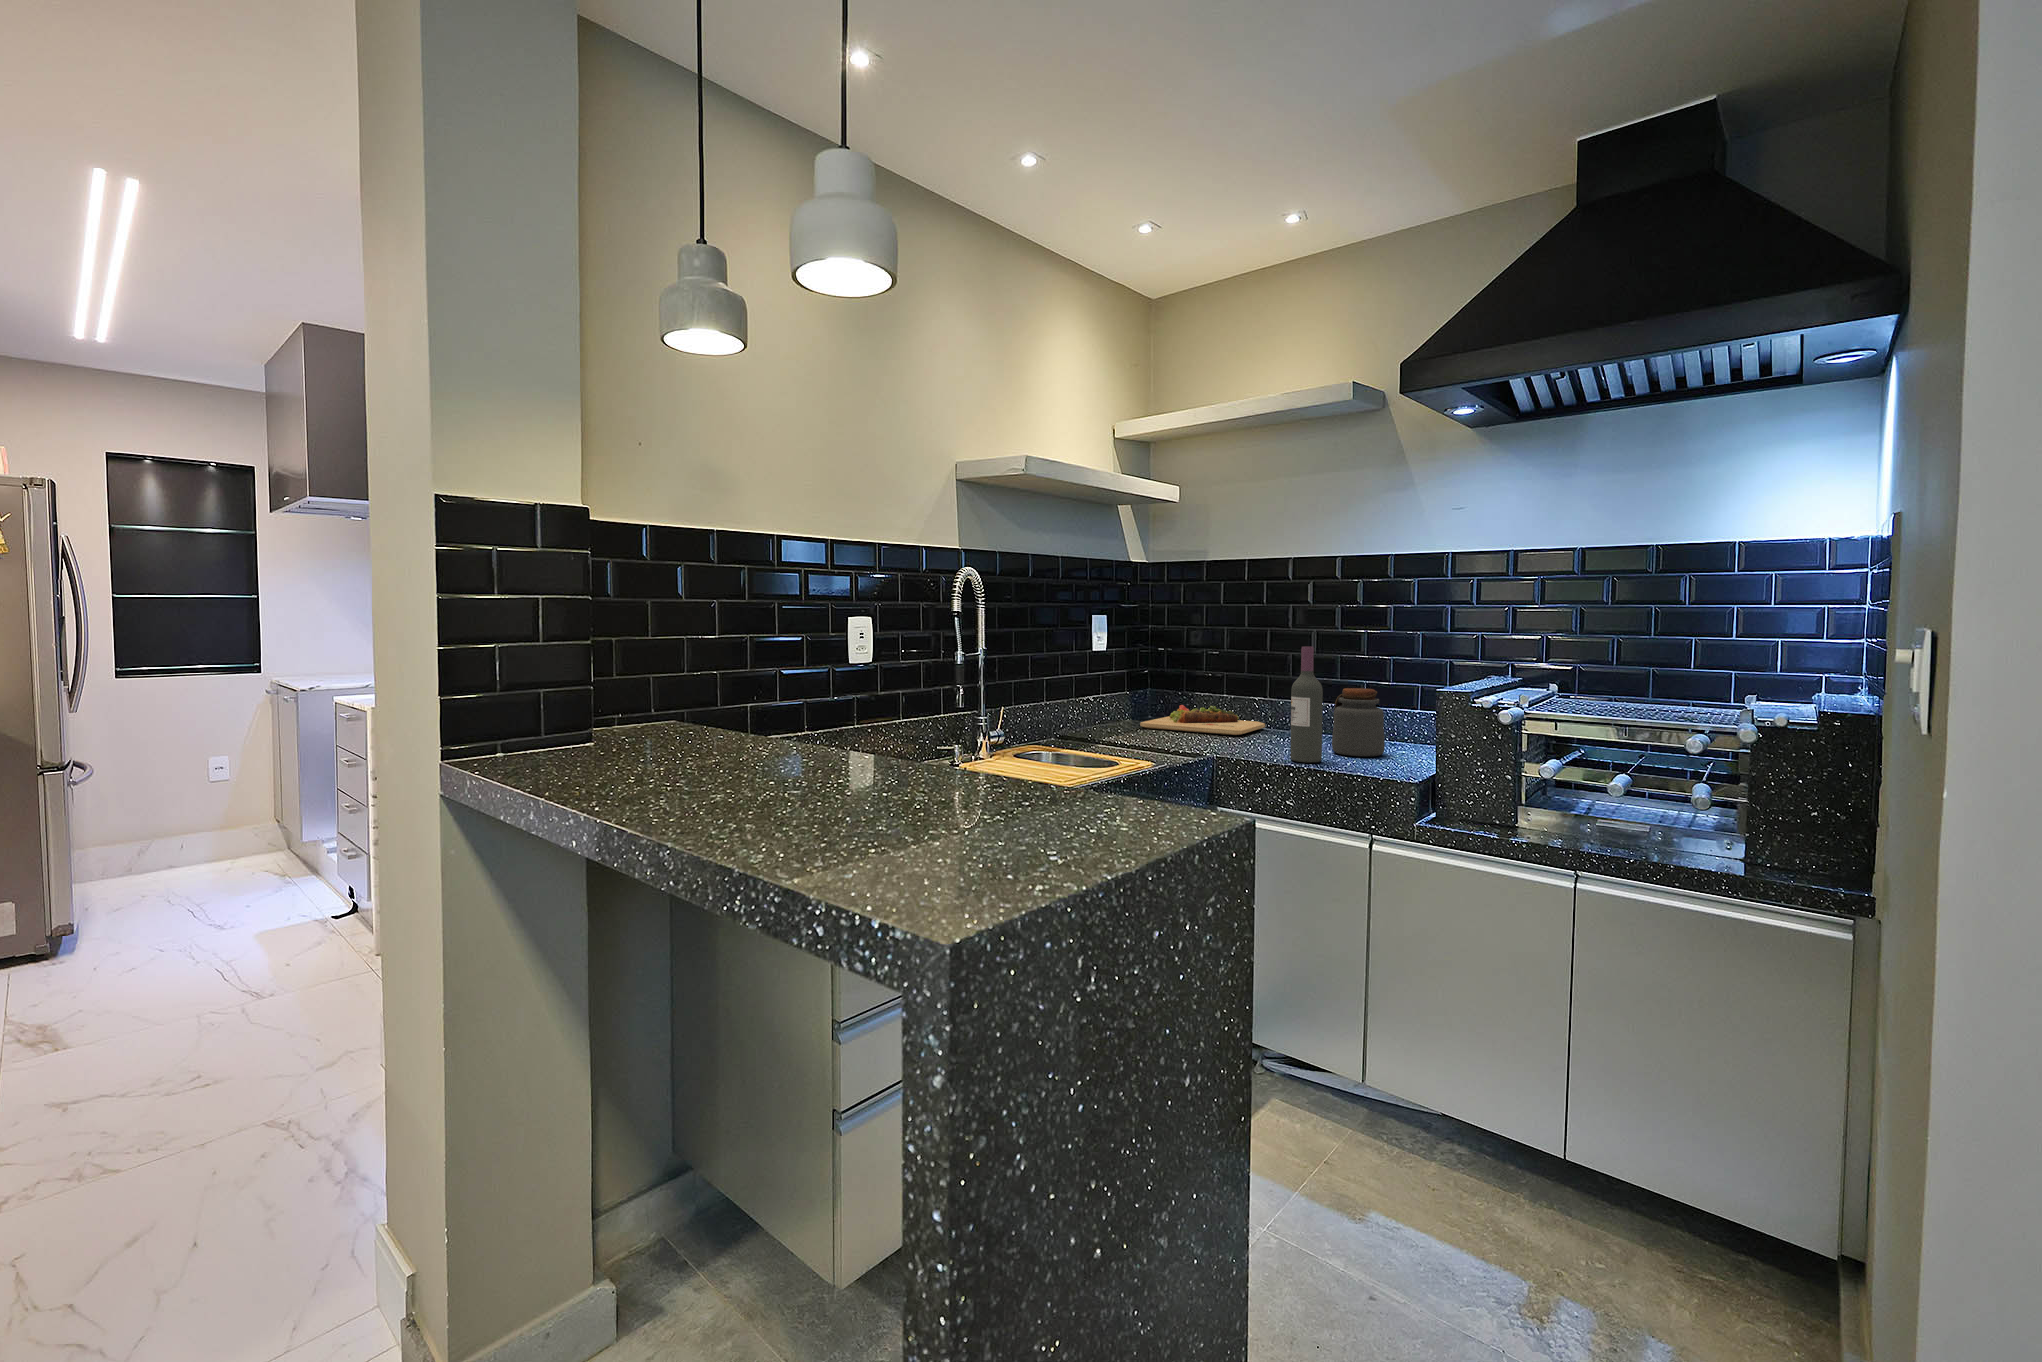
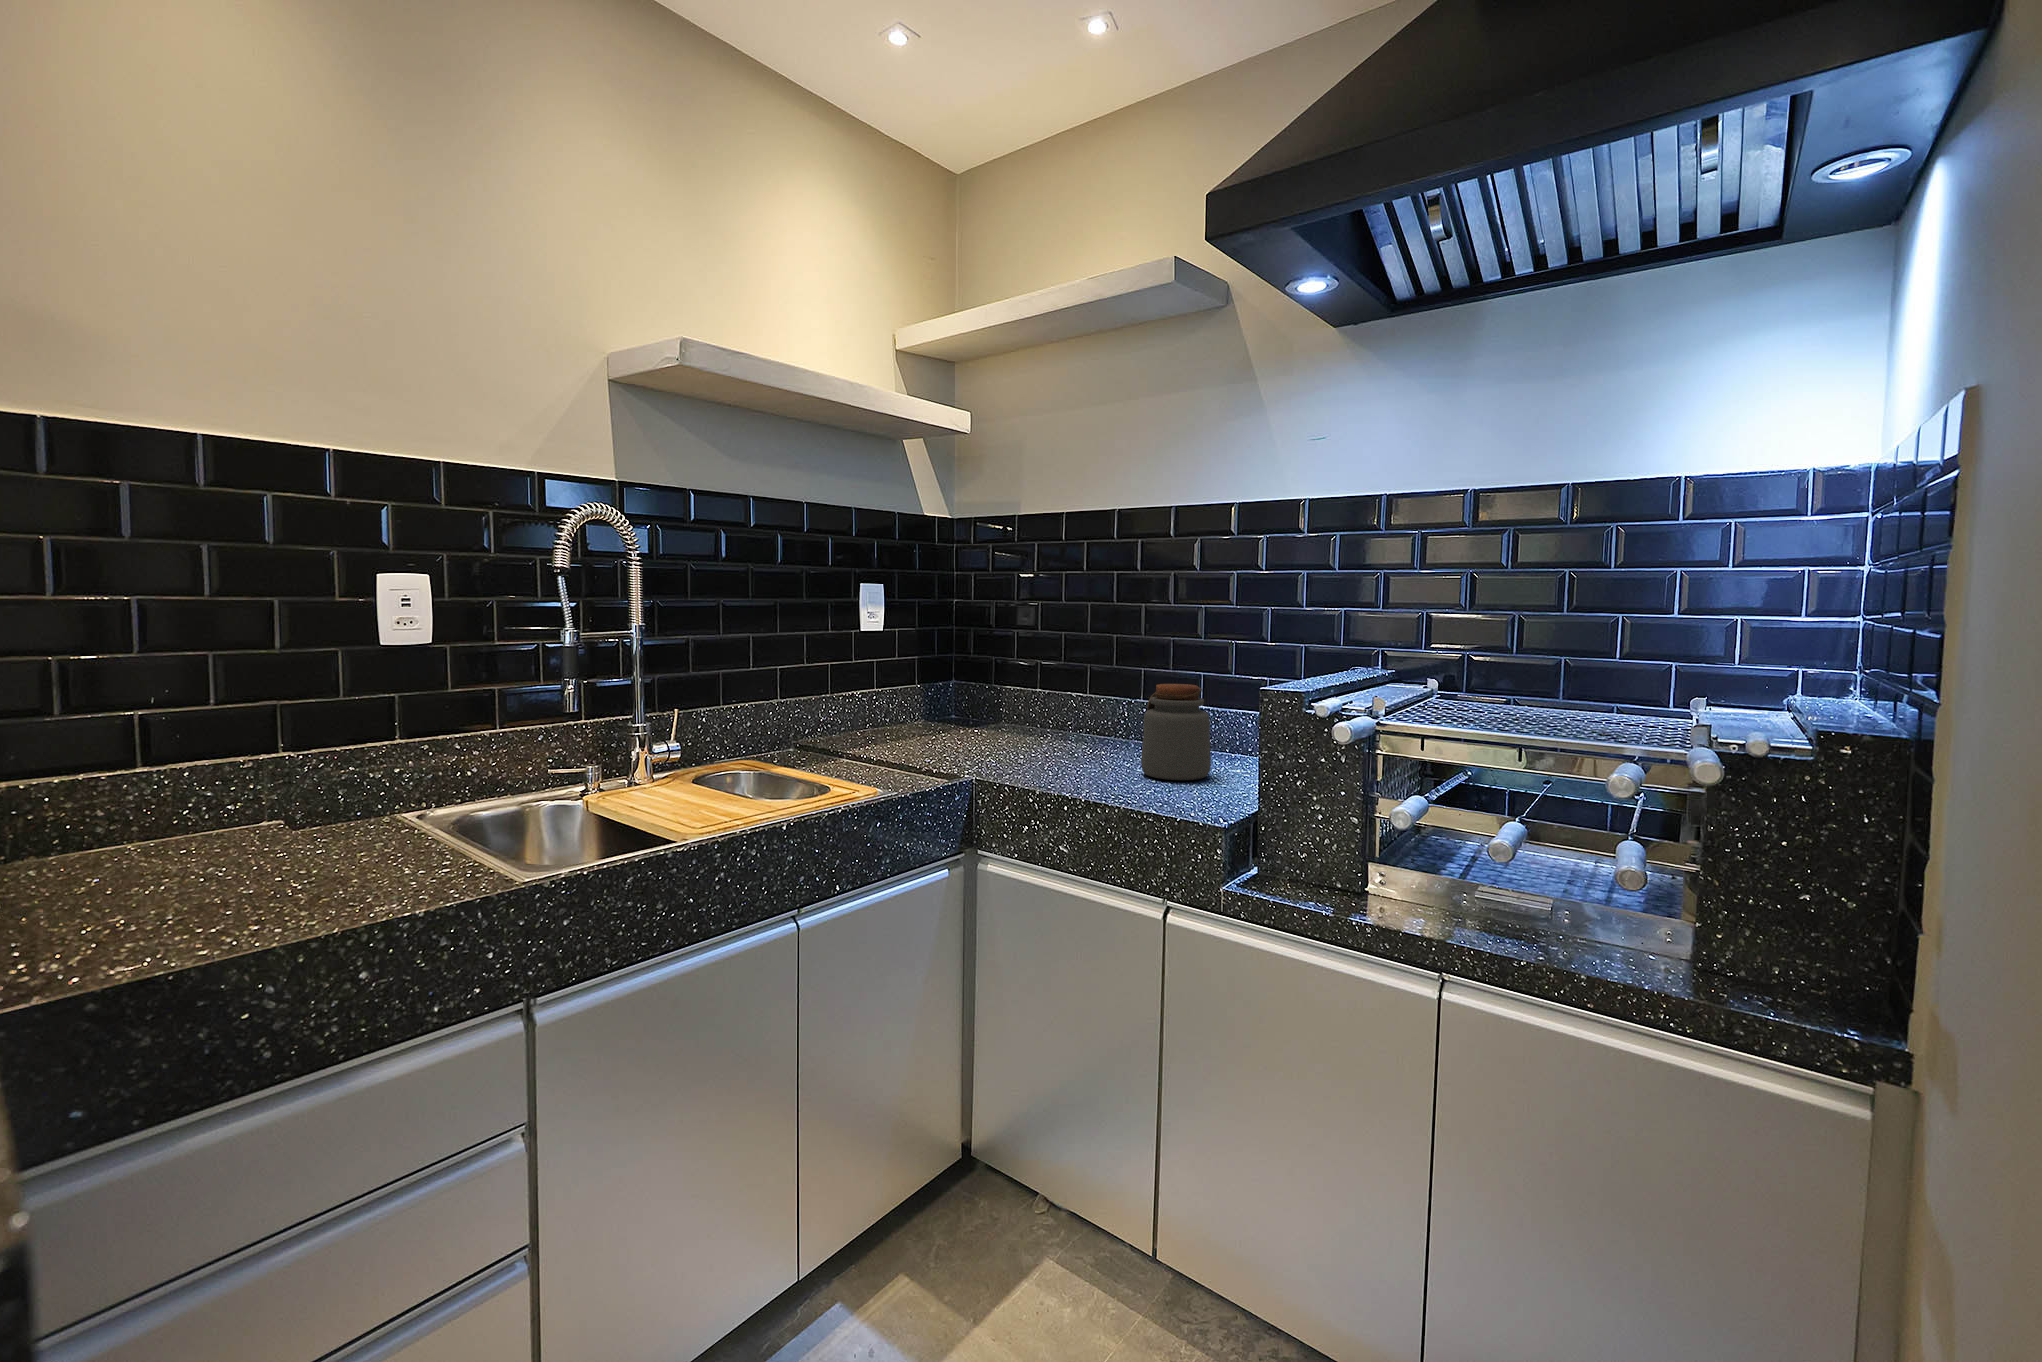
wine bottle: present [1290,647,1323,763] -> none [1073,624,1116,791]
cutting board: present [1140,705,1265,735] -> none [918,703,1081,746]

